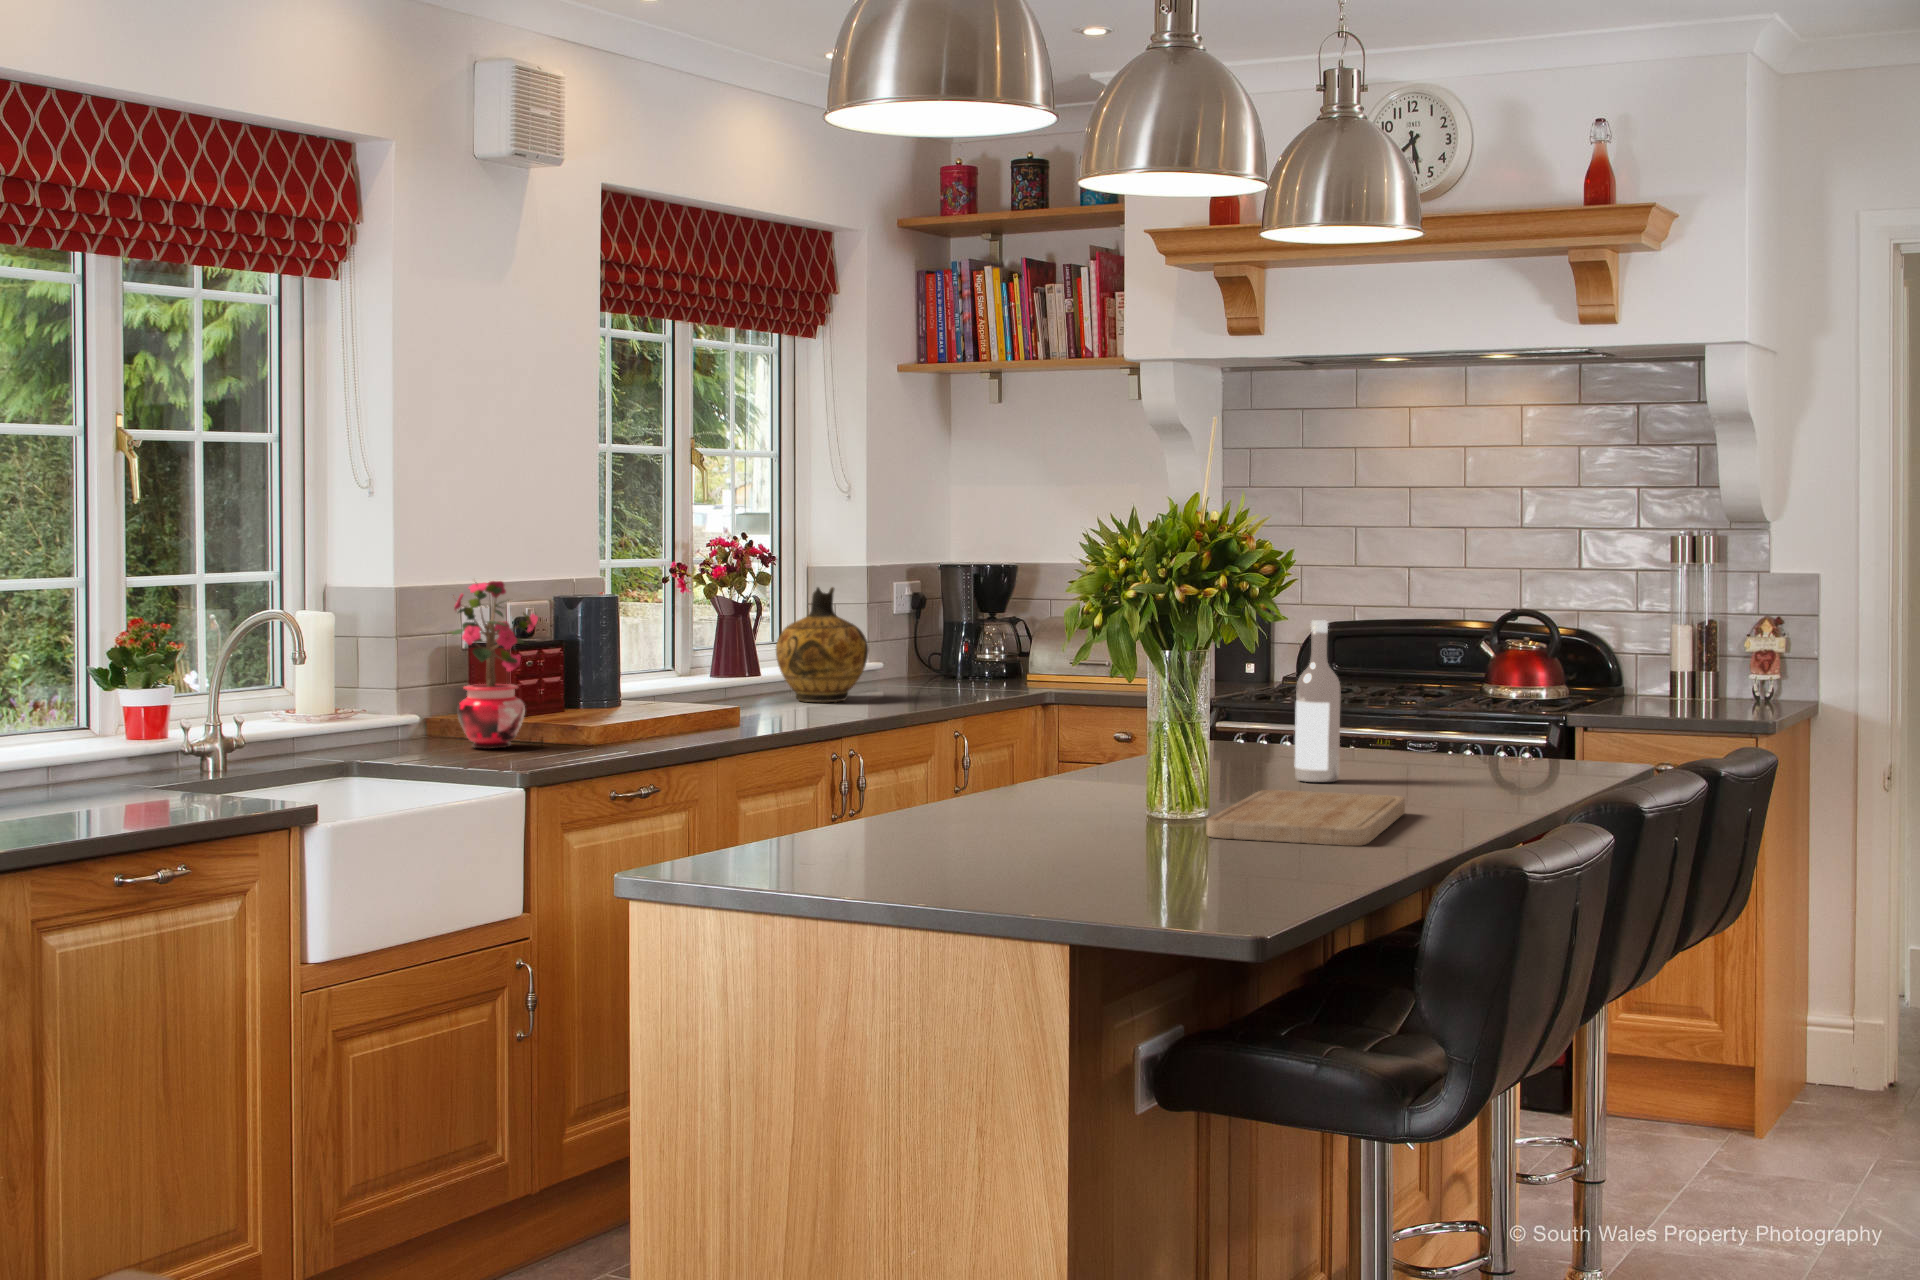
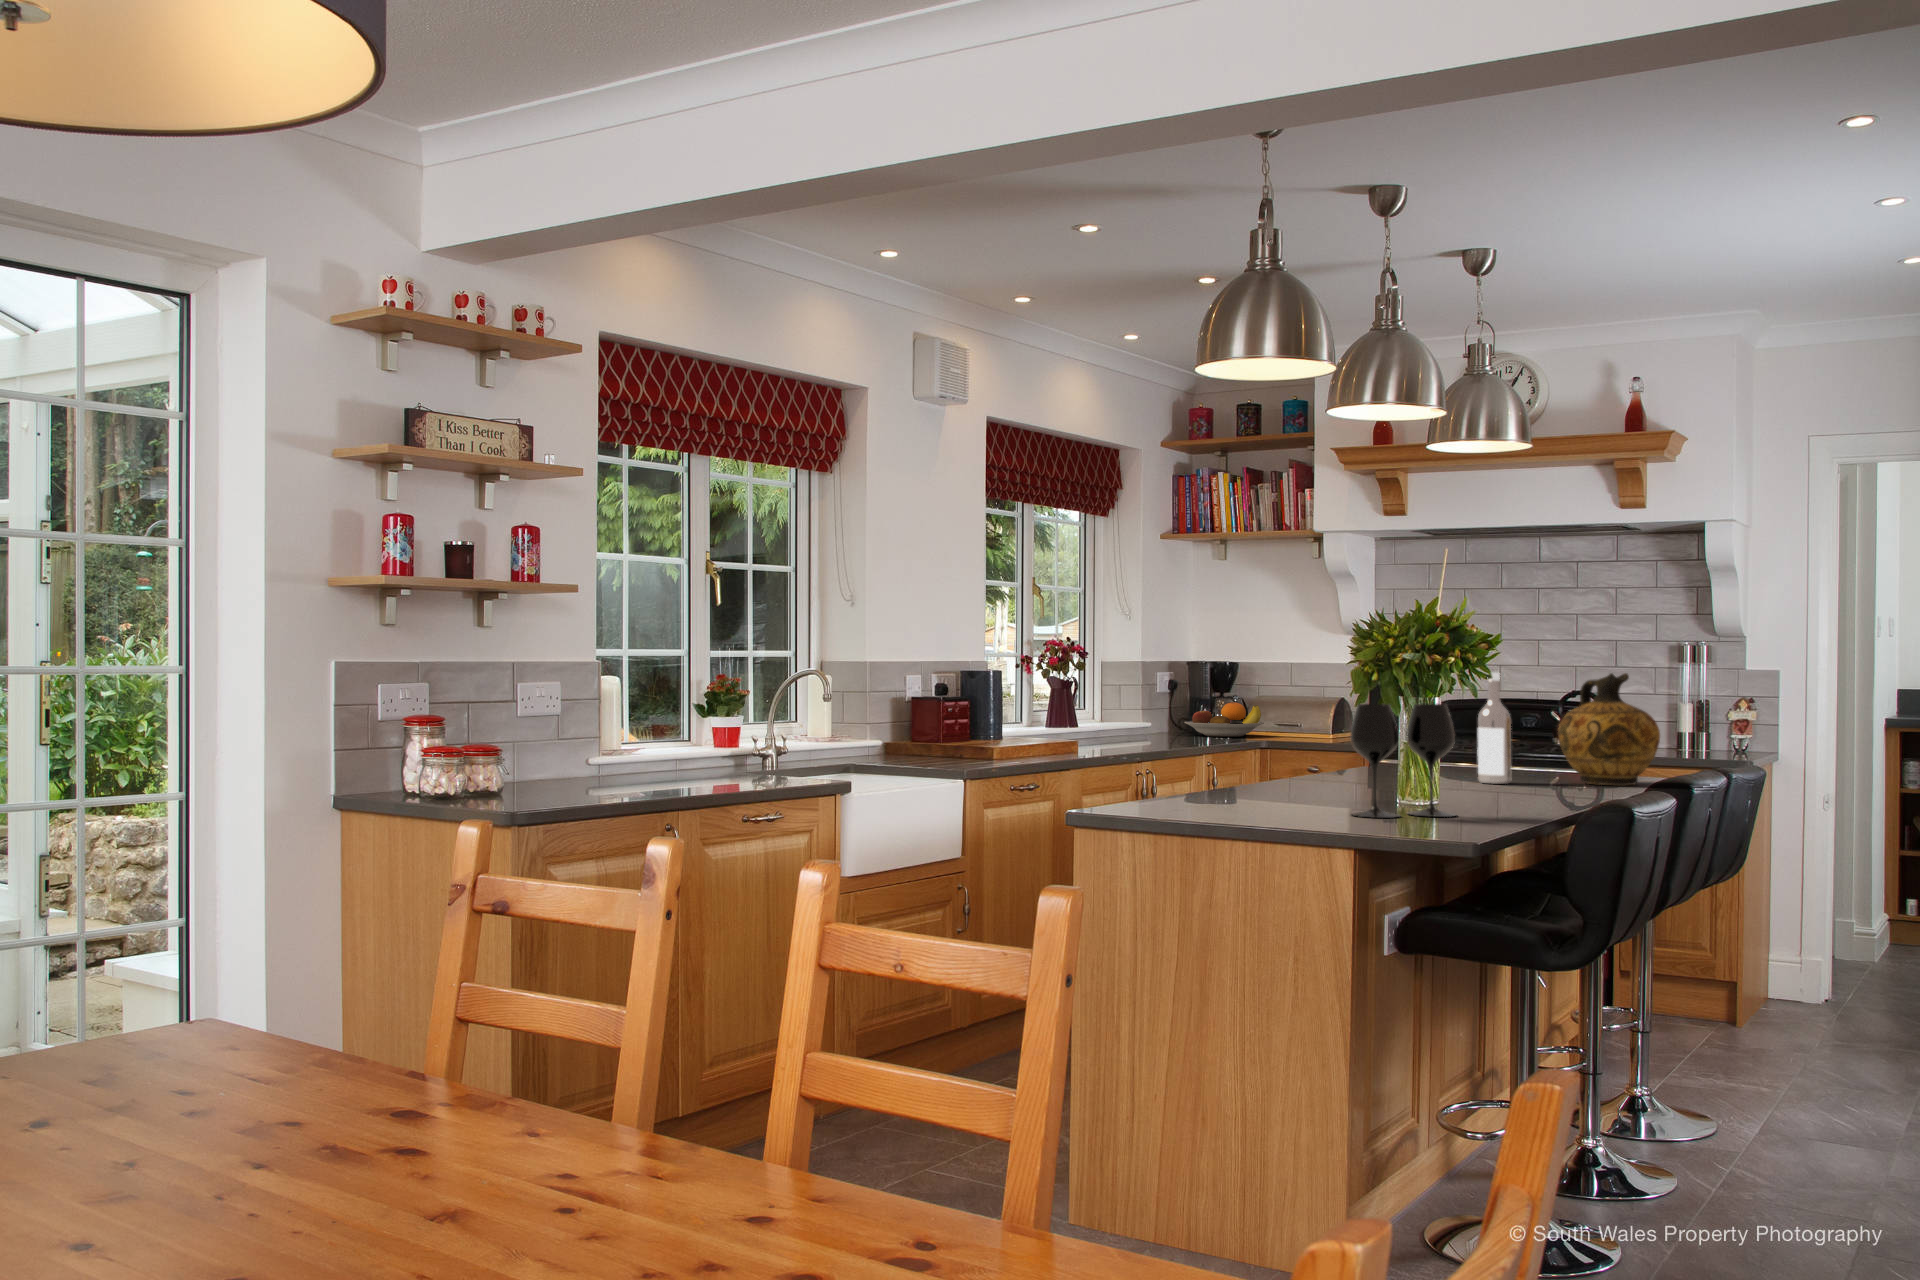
potted plant: present [450,581,538,749] -> none [898,651,960,760]
ceramic jug: present [776,587,868,702] -> present [1558,673,1660,786]
fruit bowl: none [927,633,1048,686] -> present [1184,703,1264,737]
wine glass: none [1058,695,1205,862] -> present [1350,704,1456,818]
cutting board: present [1207,790,1405,846] -> none [1447,782,1583,814]

